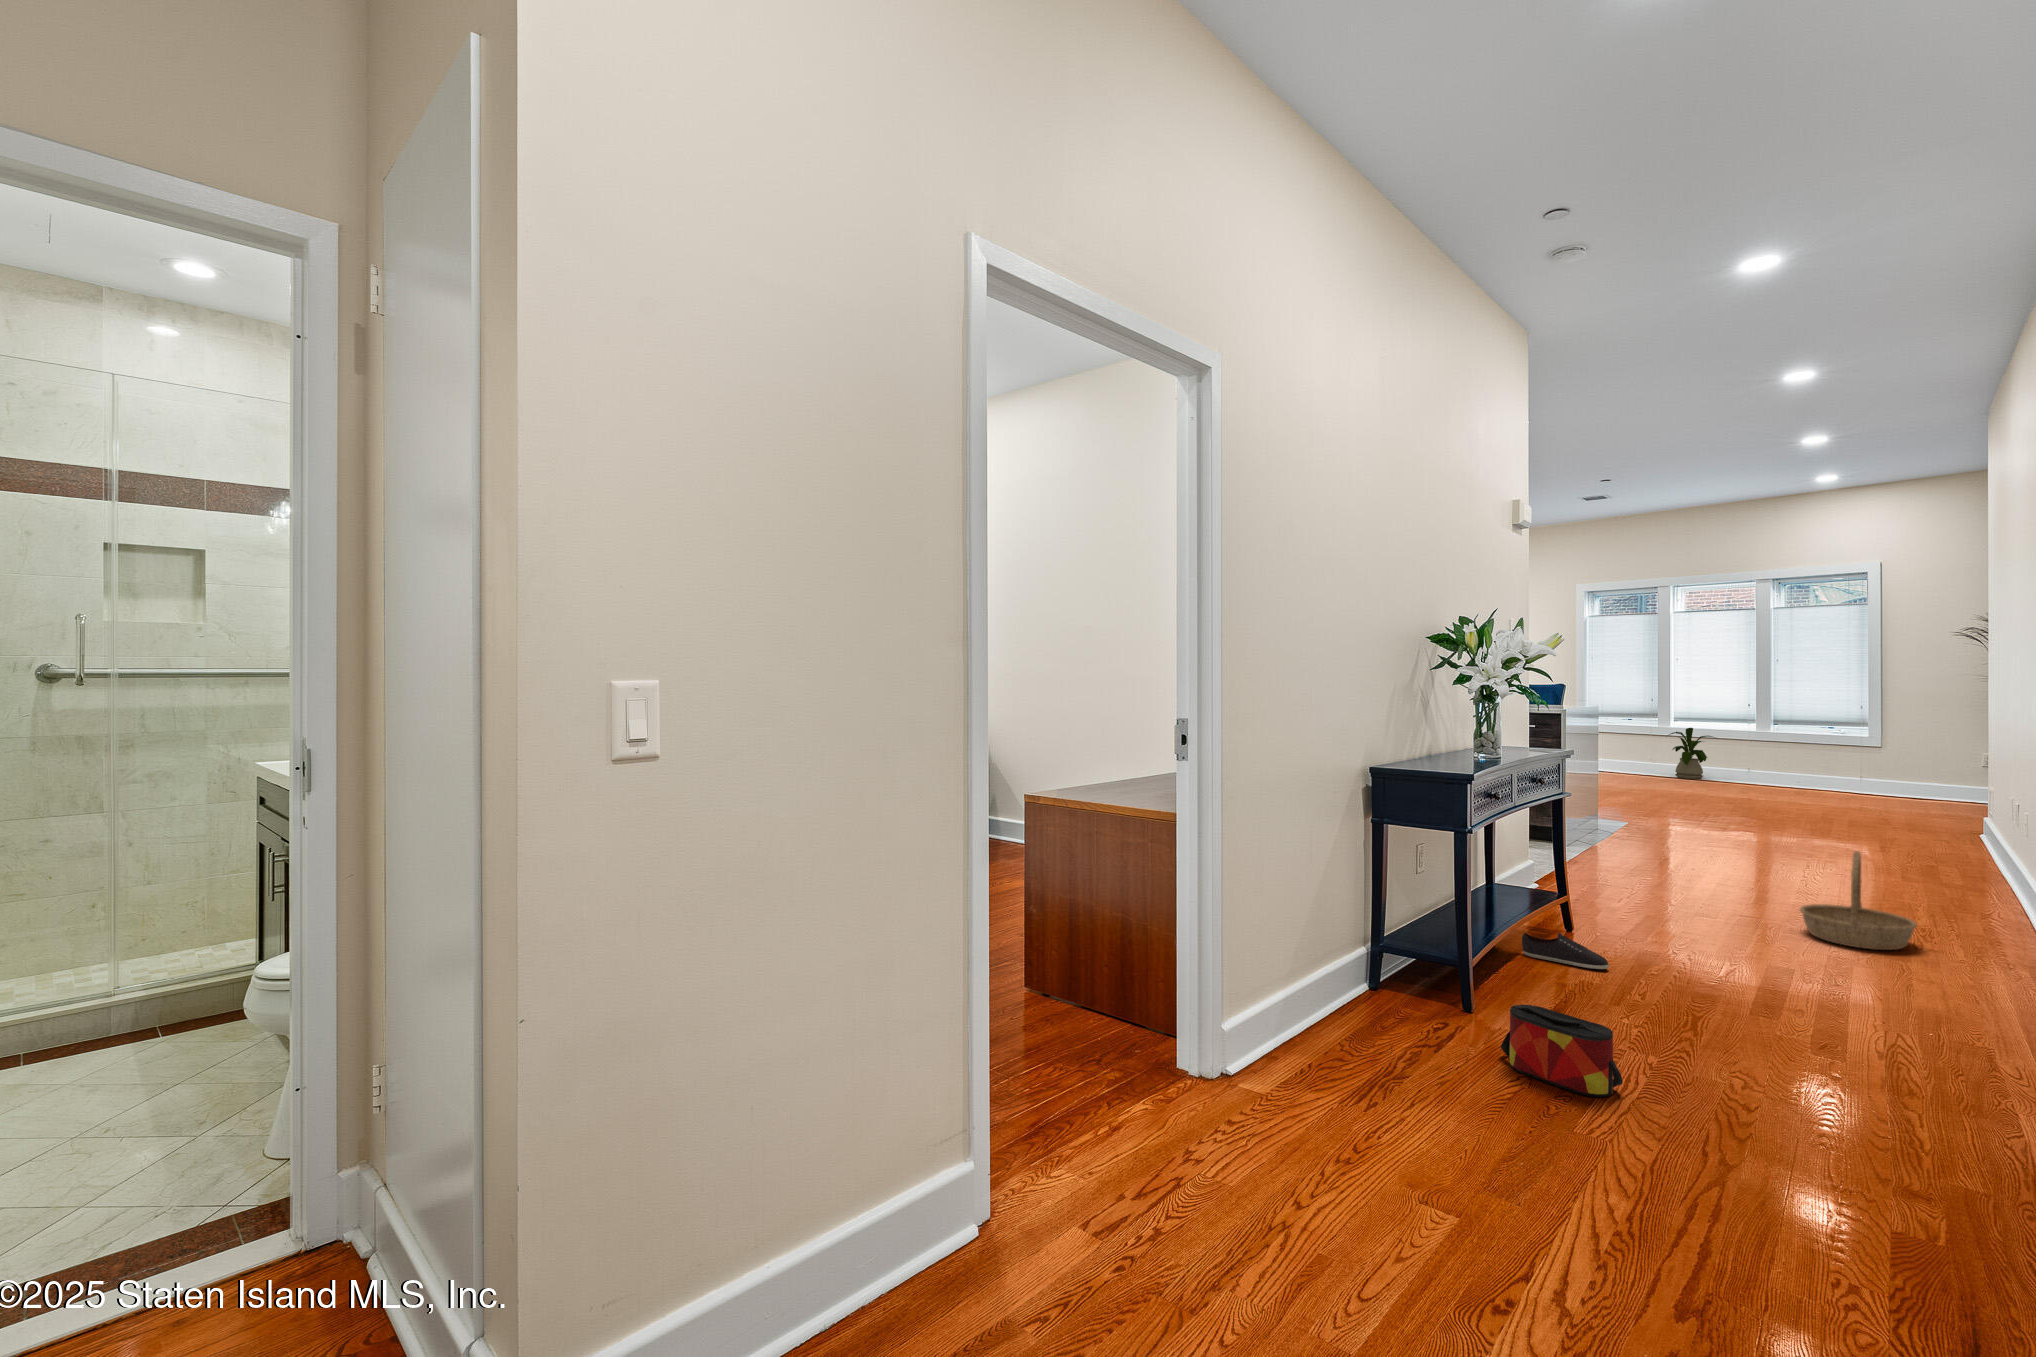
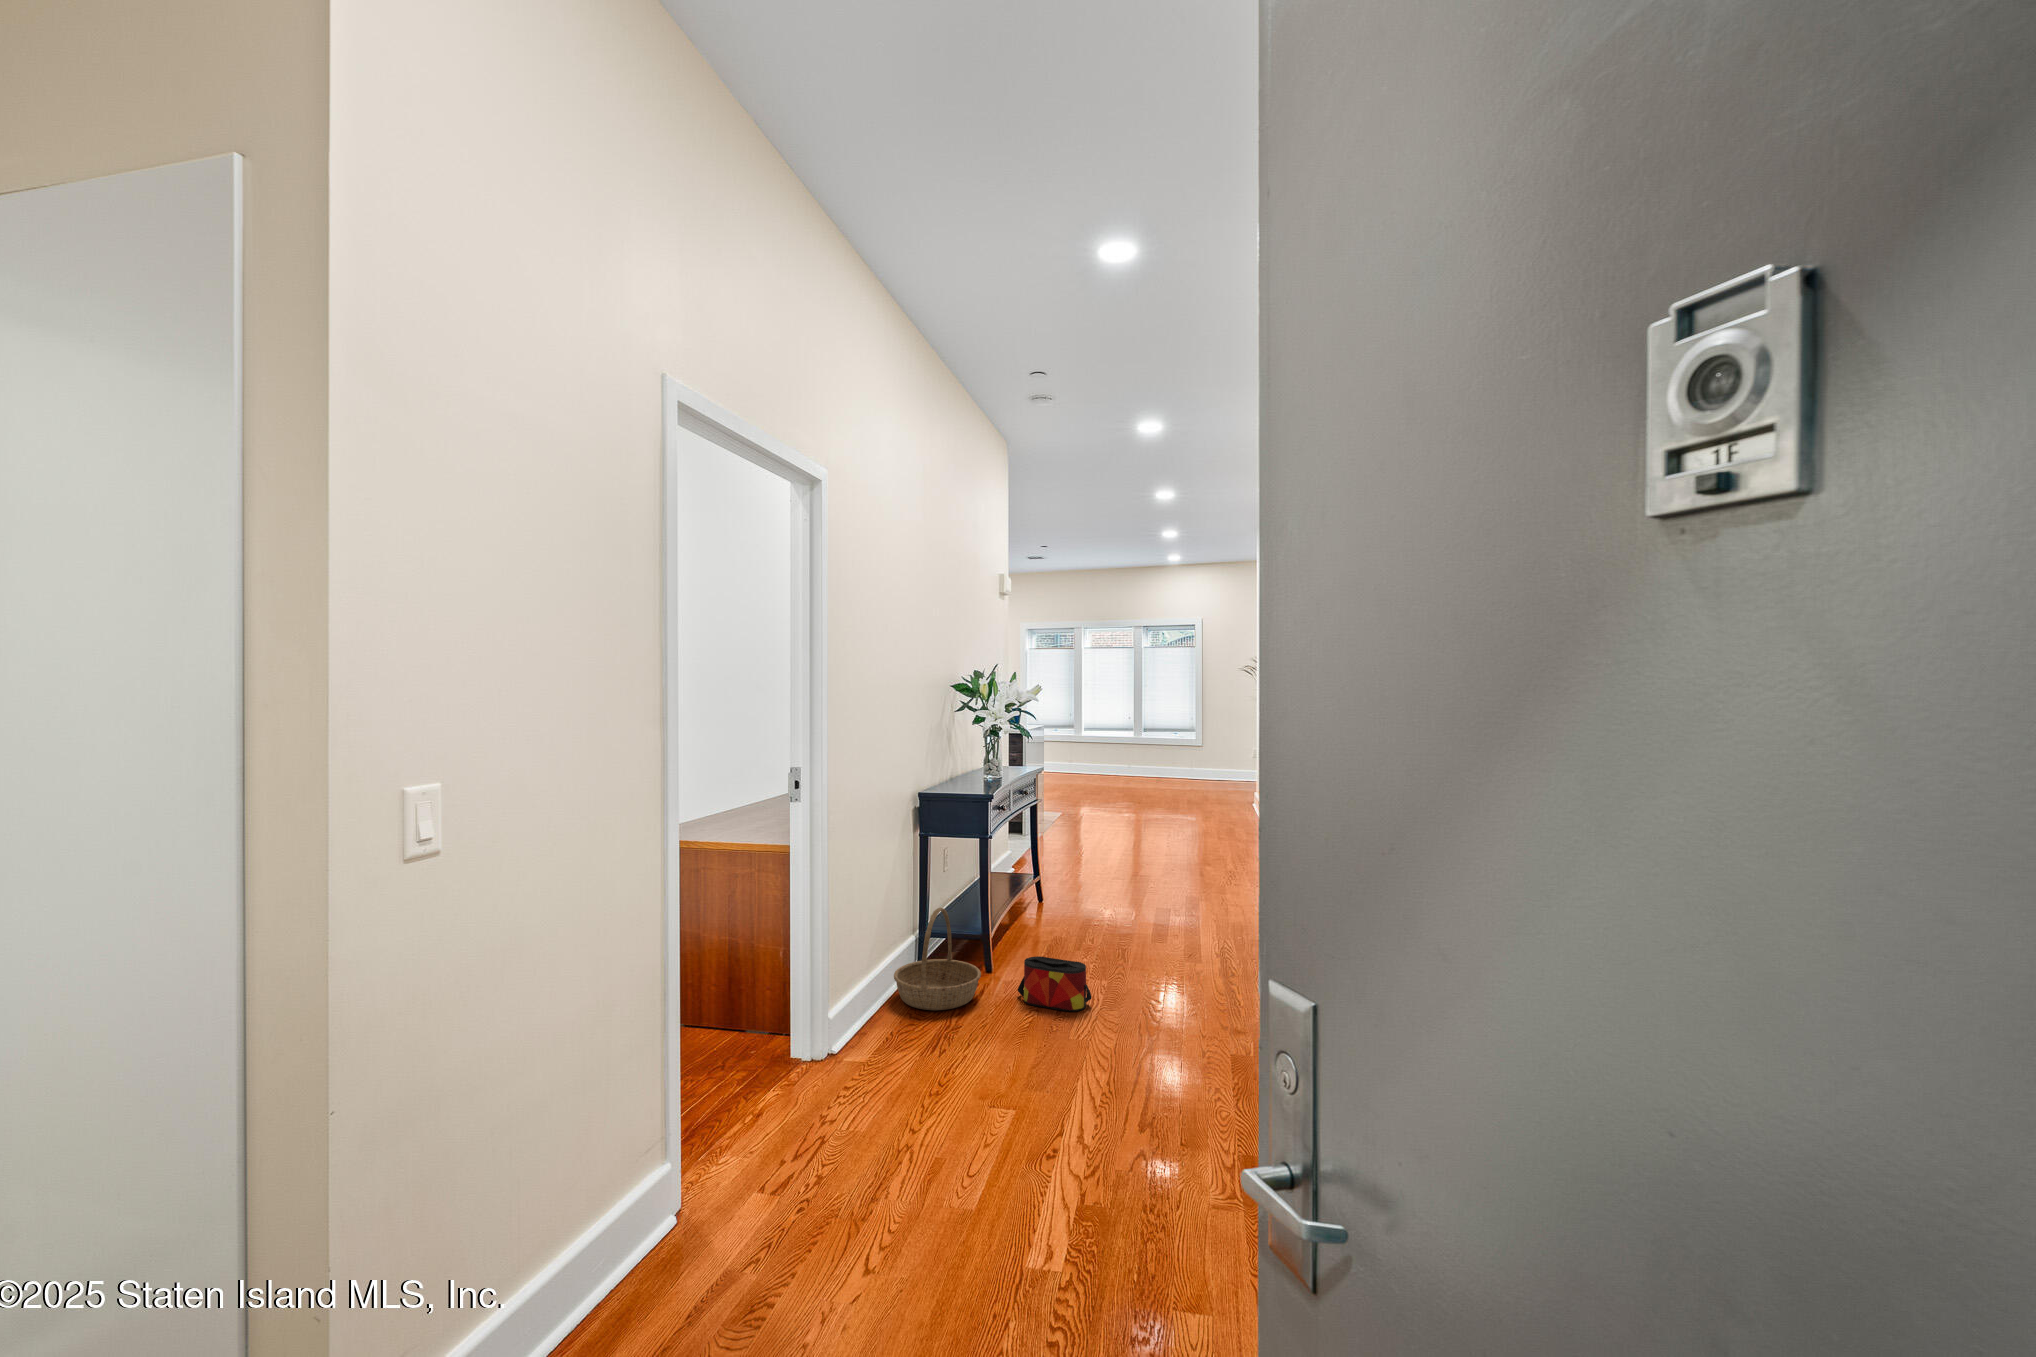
house plant: present [1669,728,1713,779] -> none [1078,738,1110,775]
basket: present [1800,851,1917,950] -> present [894,908,981,1010]
shoe: present [1522,932,1609,969] -> none [1016,901,1070,924]

